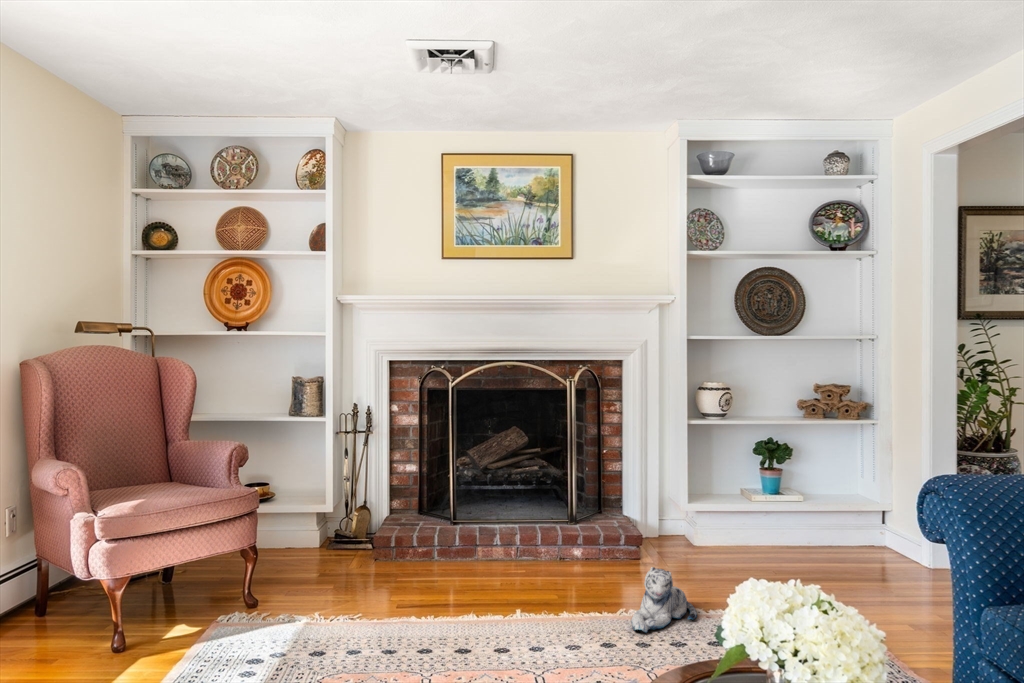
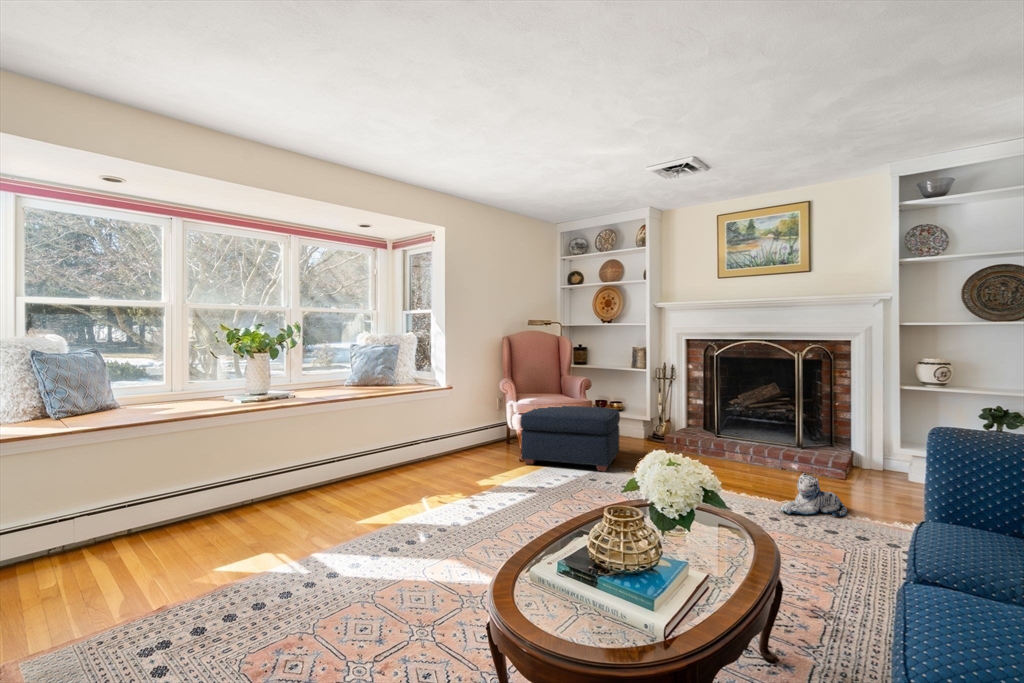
ottoman: none [136,504,338,654] -> present [520,406,620,472]

